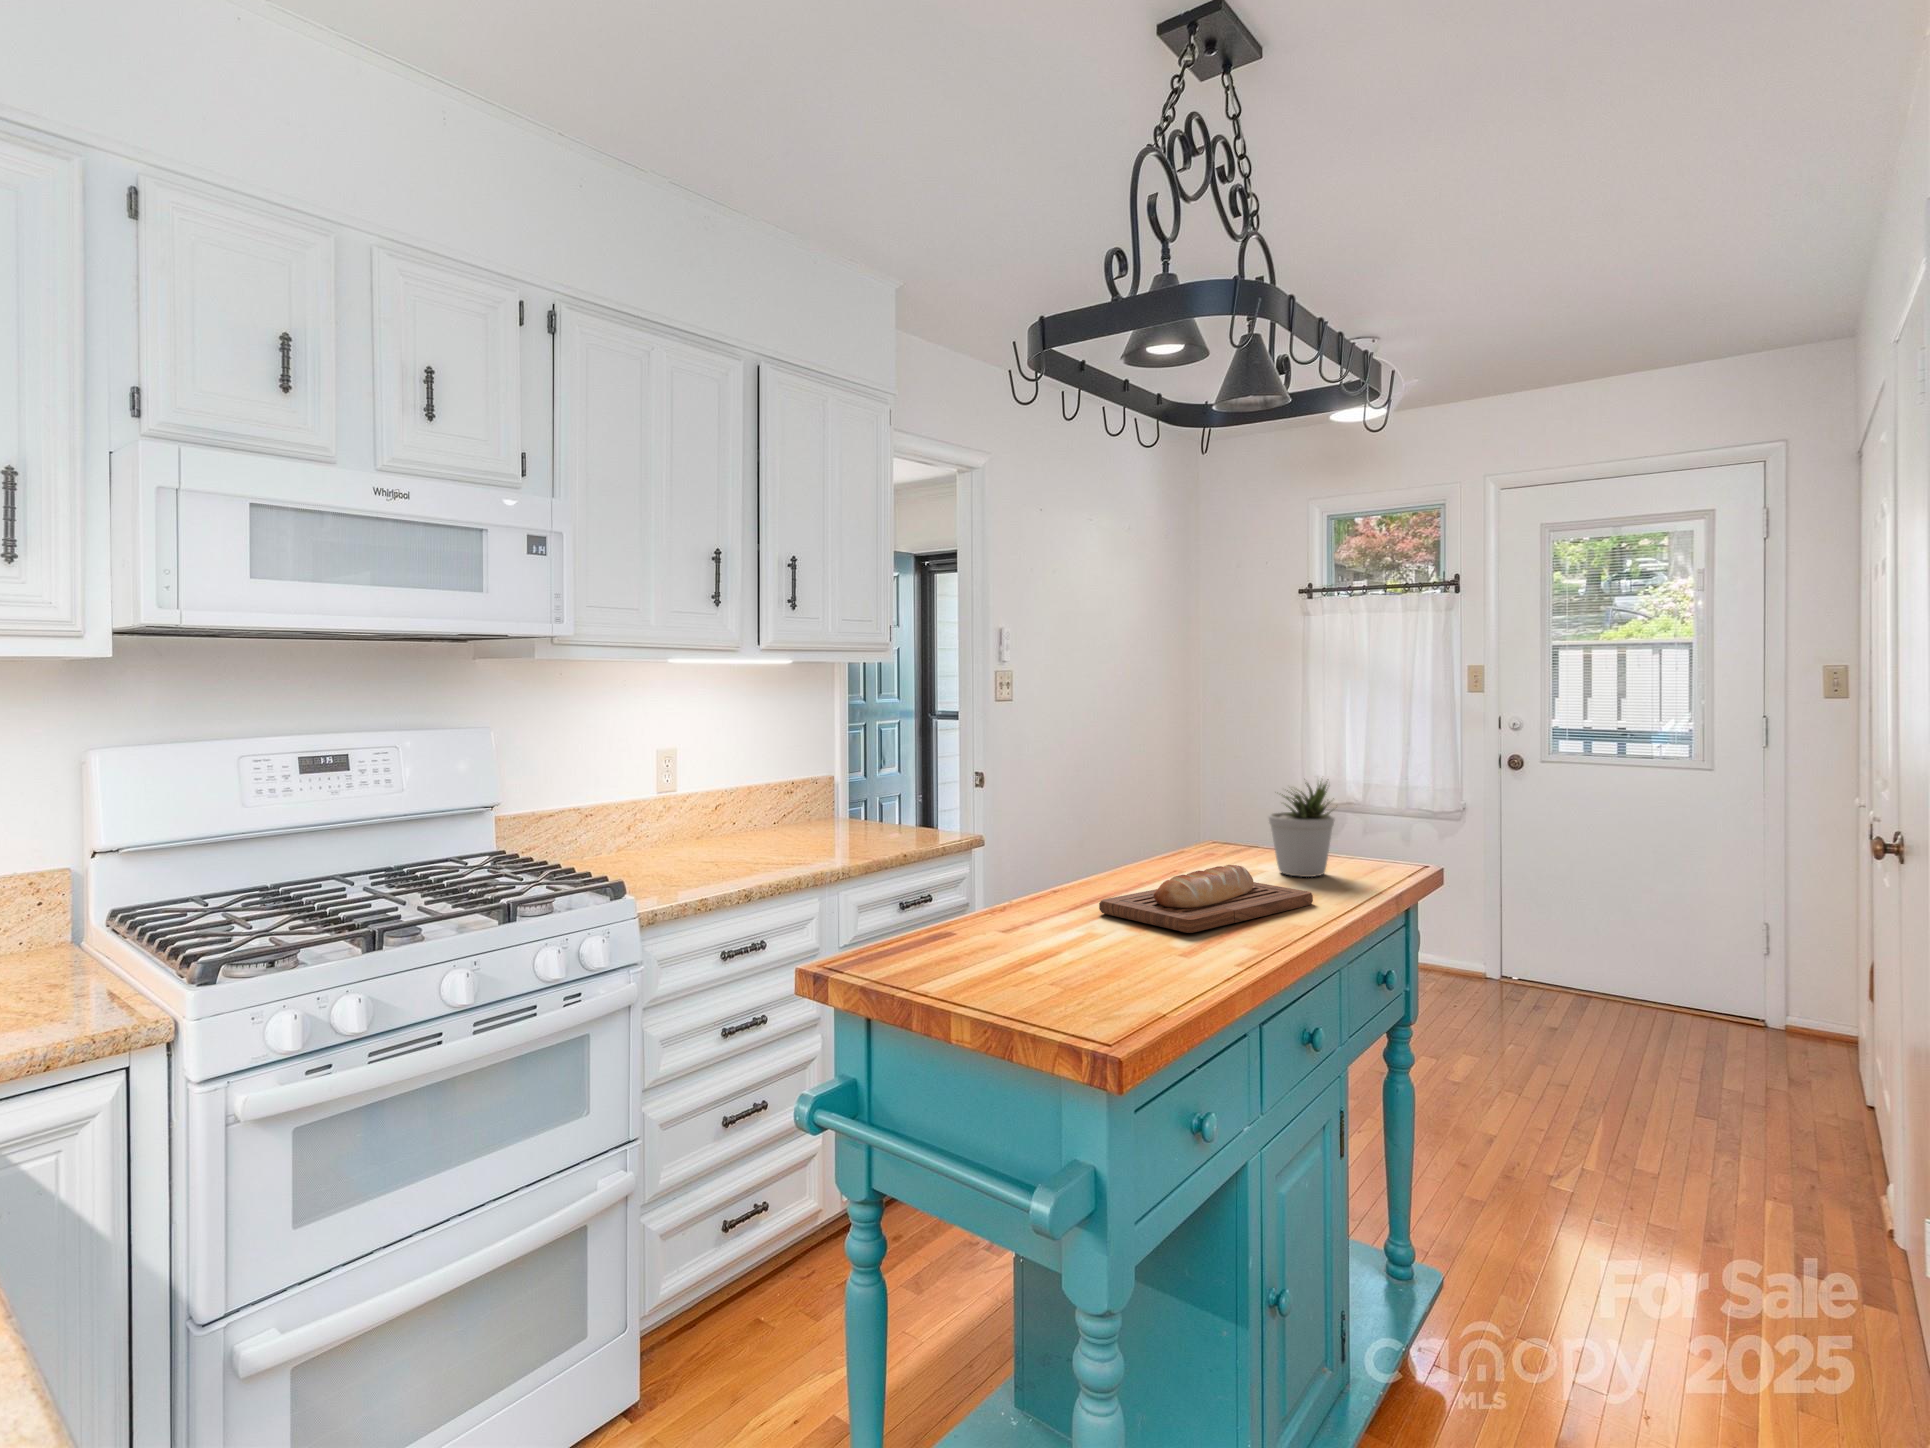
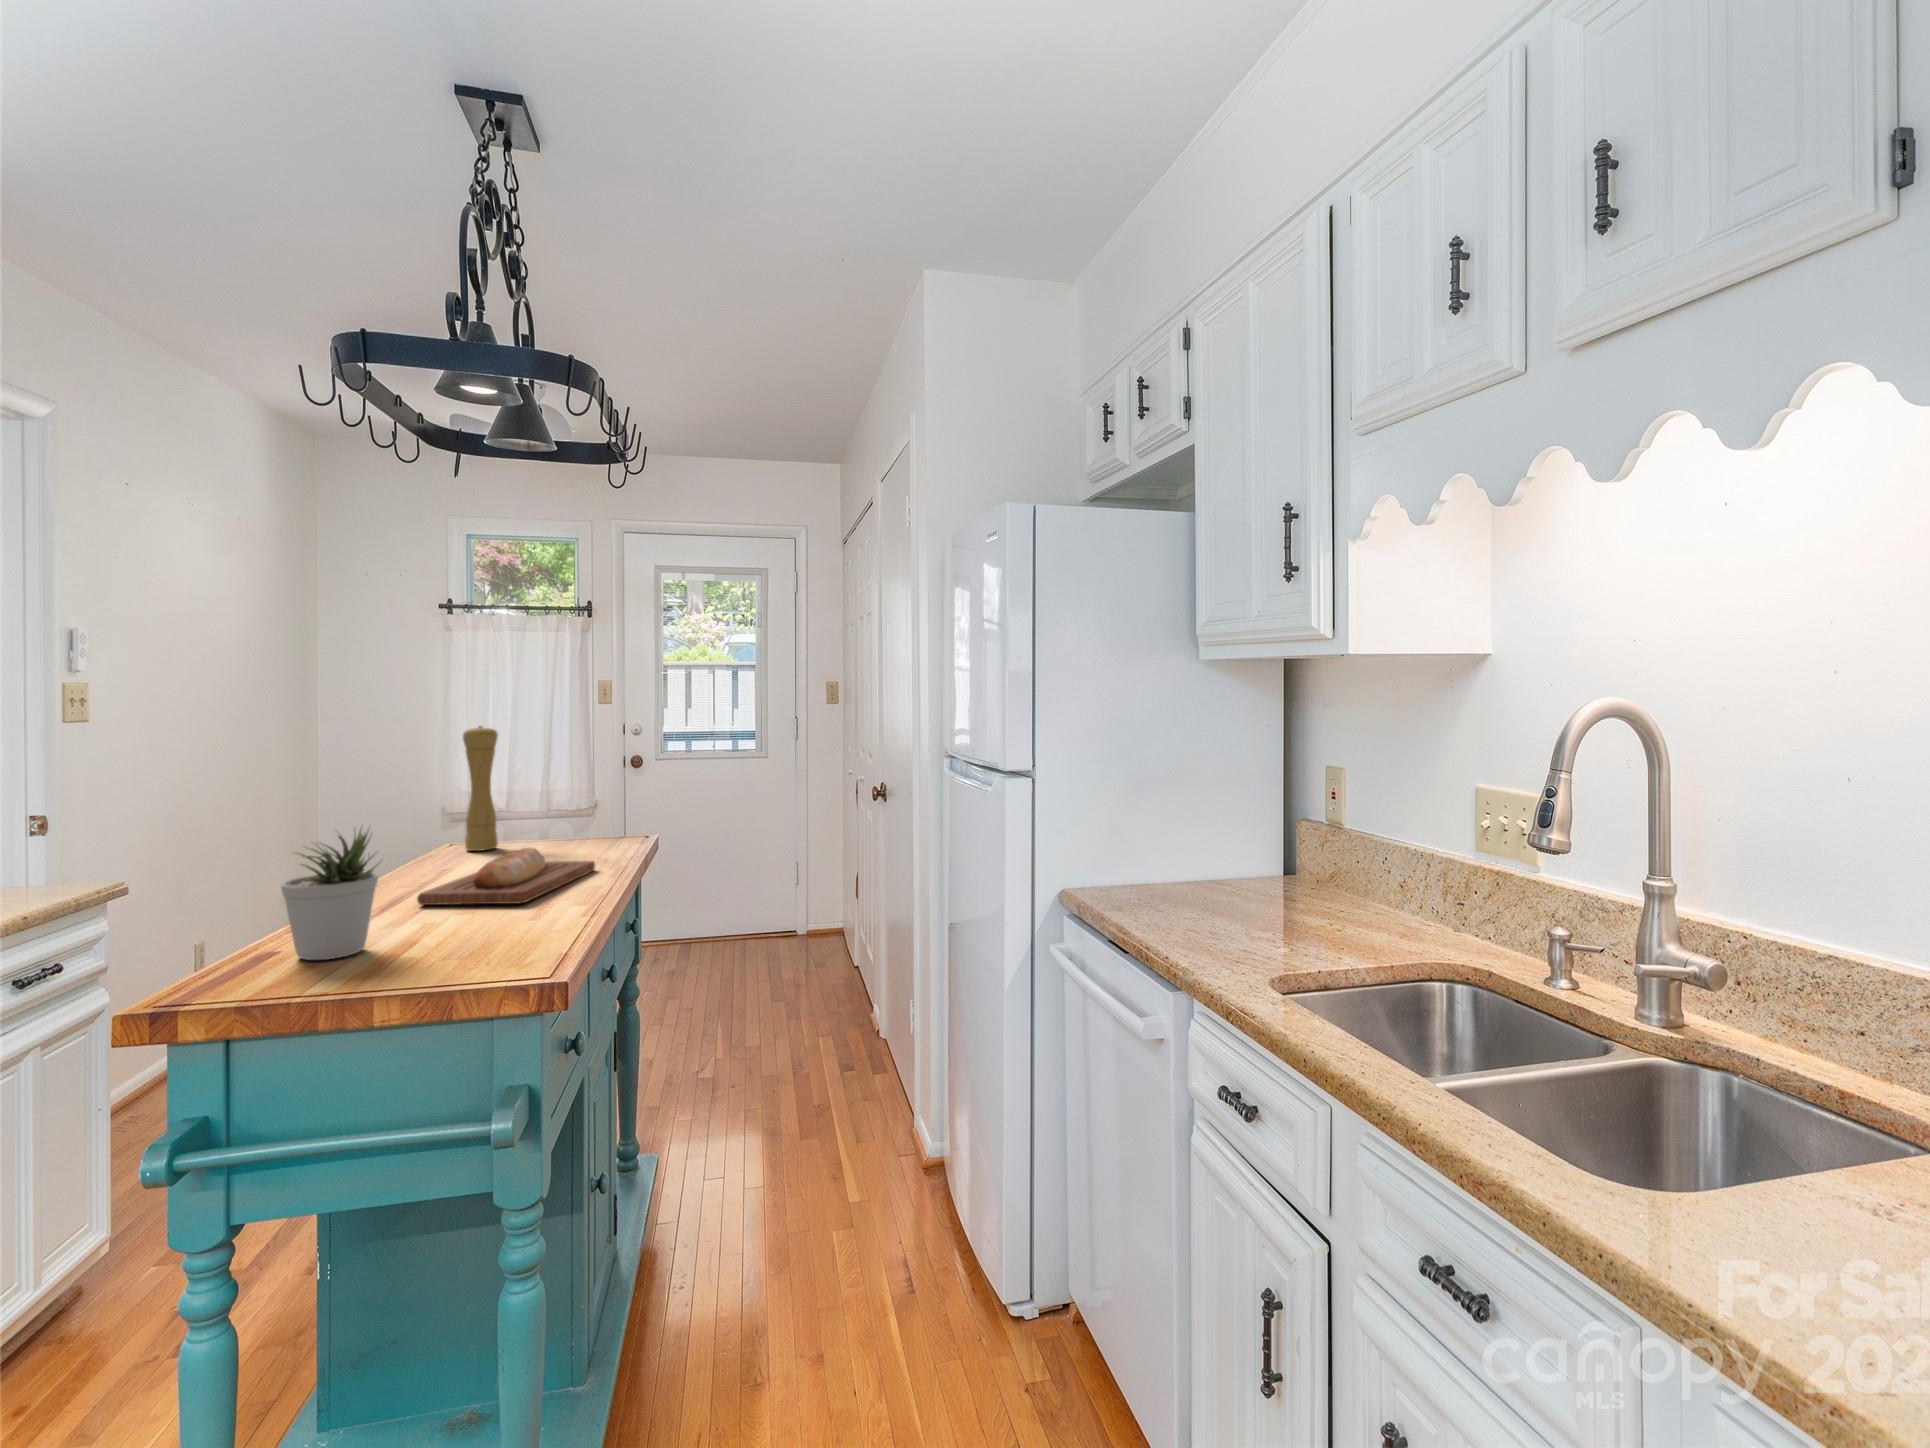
pepper mill: none [1207,720,1244,857] -> present [463,726,498,851]
potted plant: present [1268,783,1334,877] -> present [281,830,378,960]

